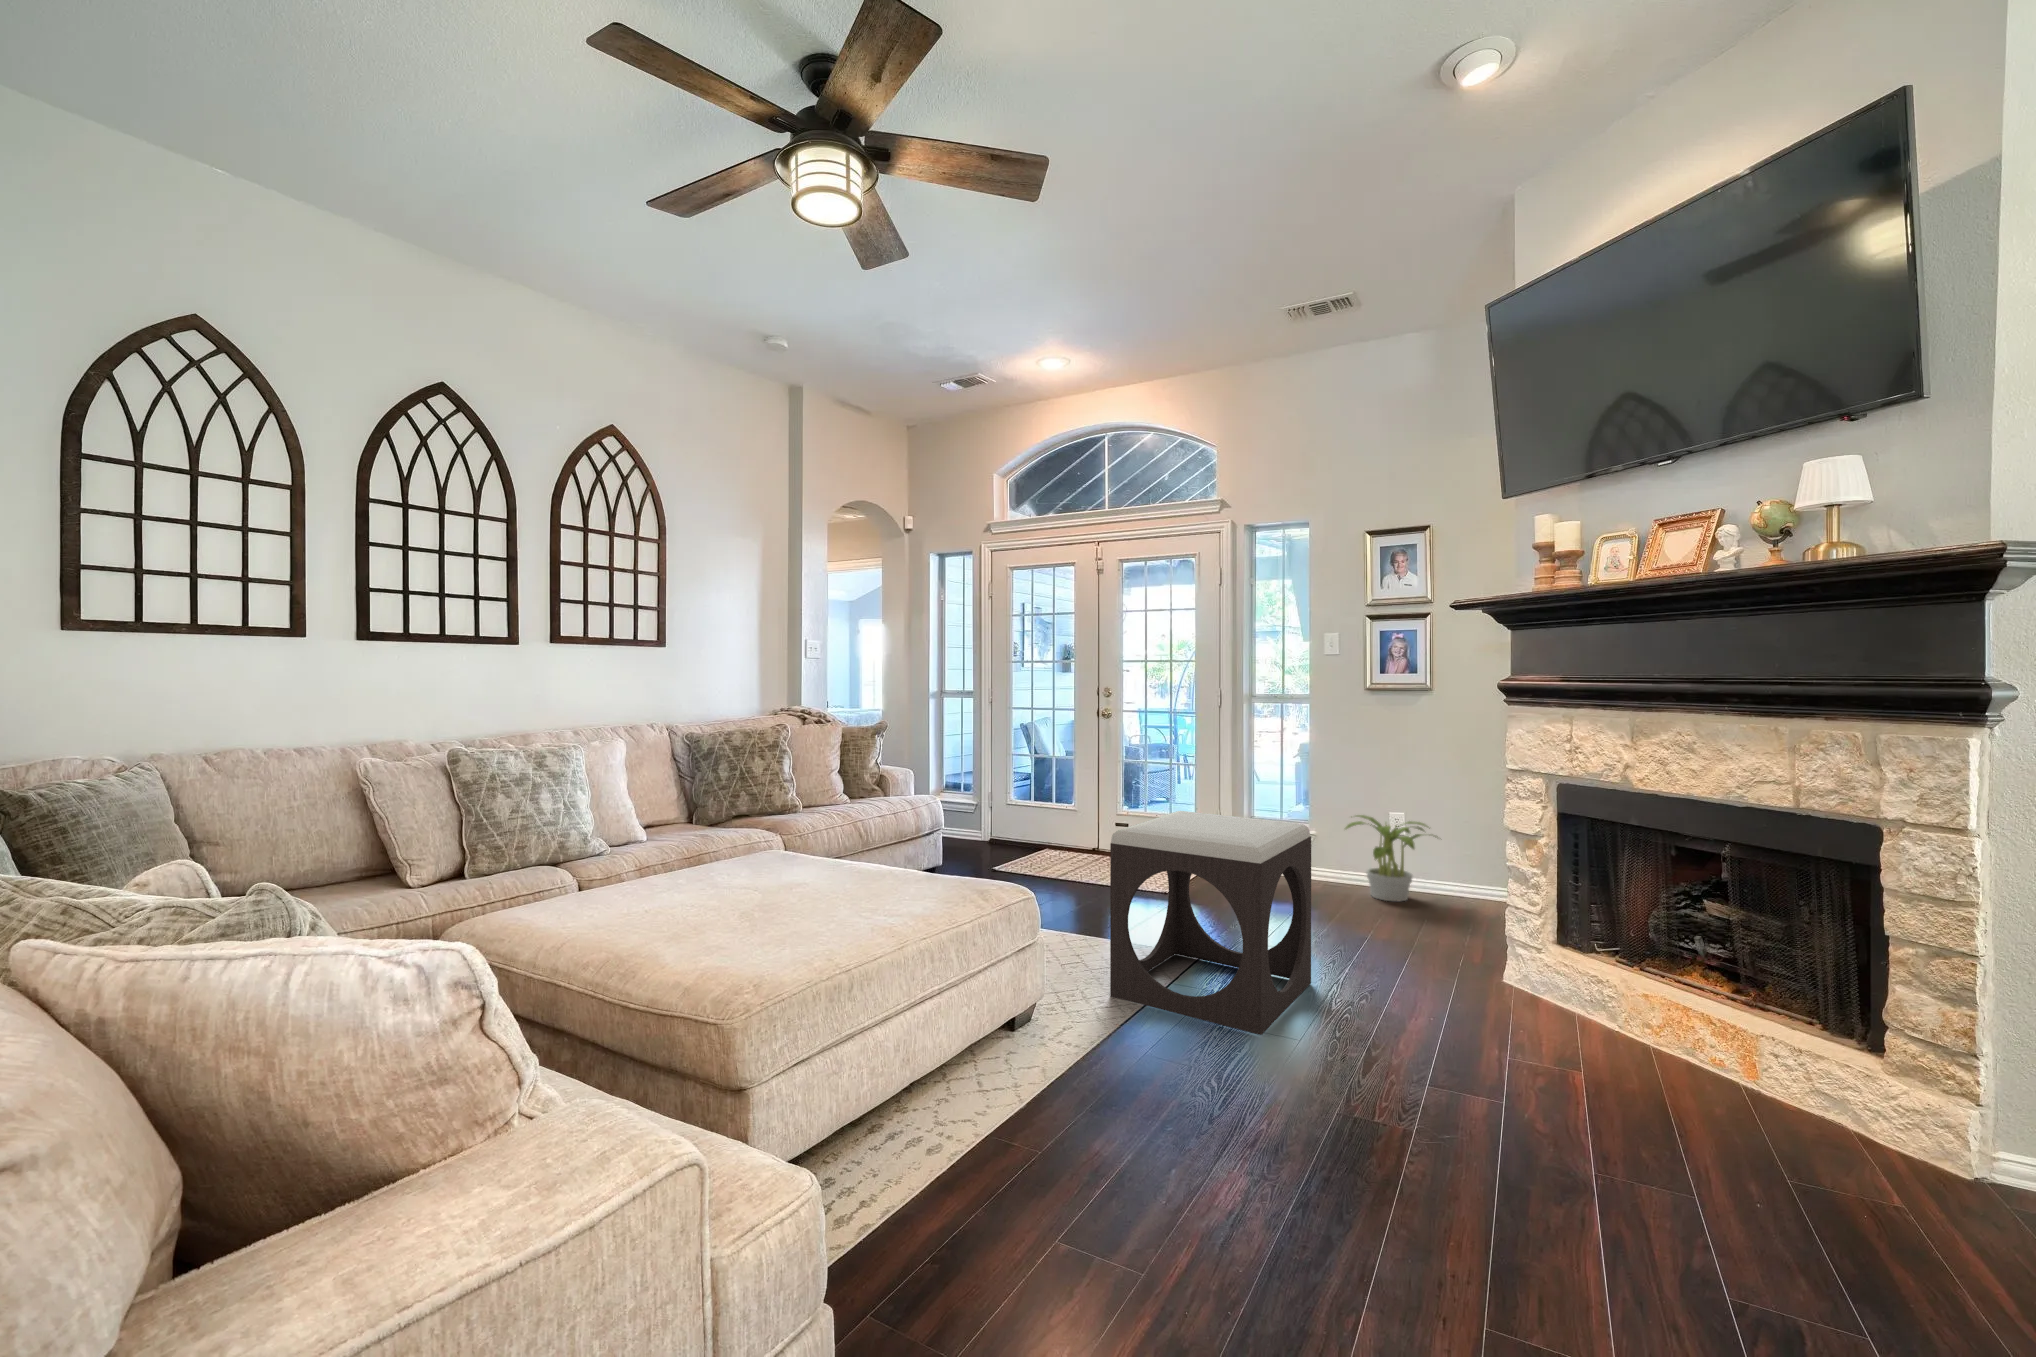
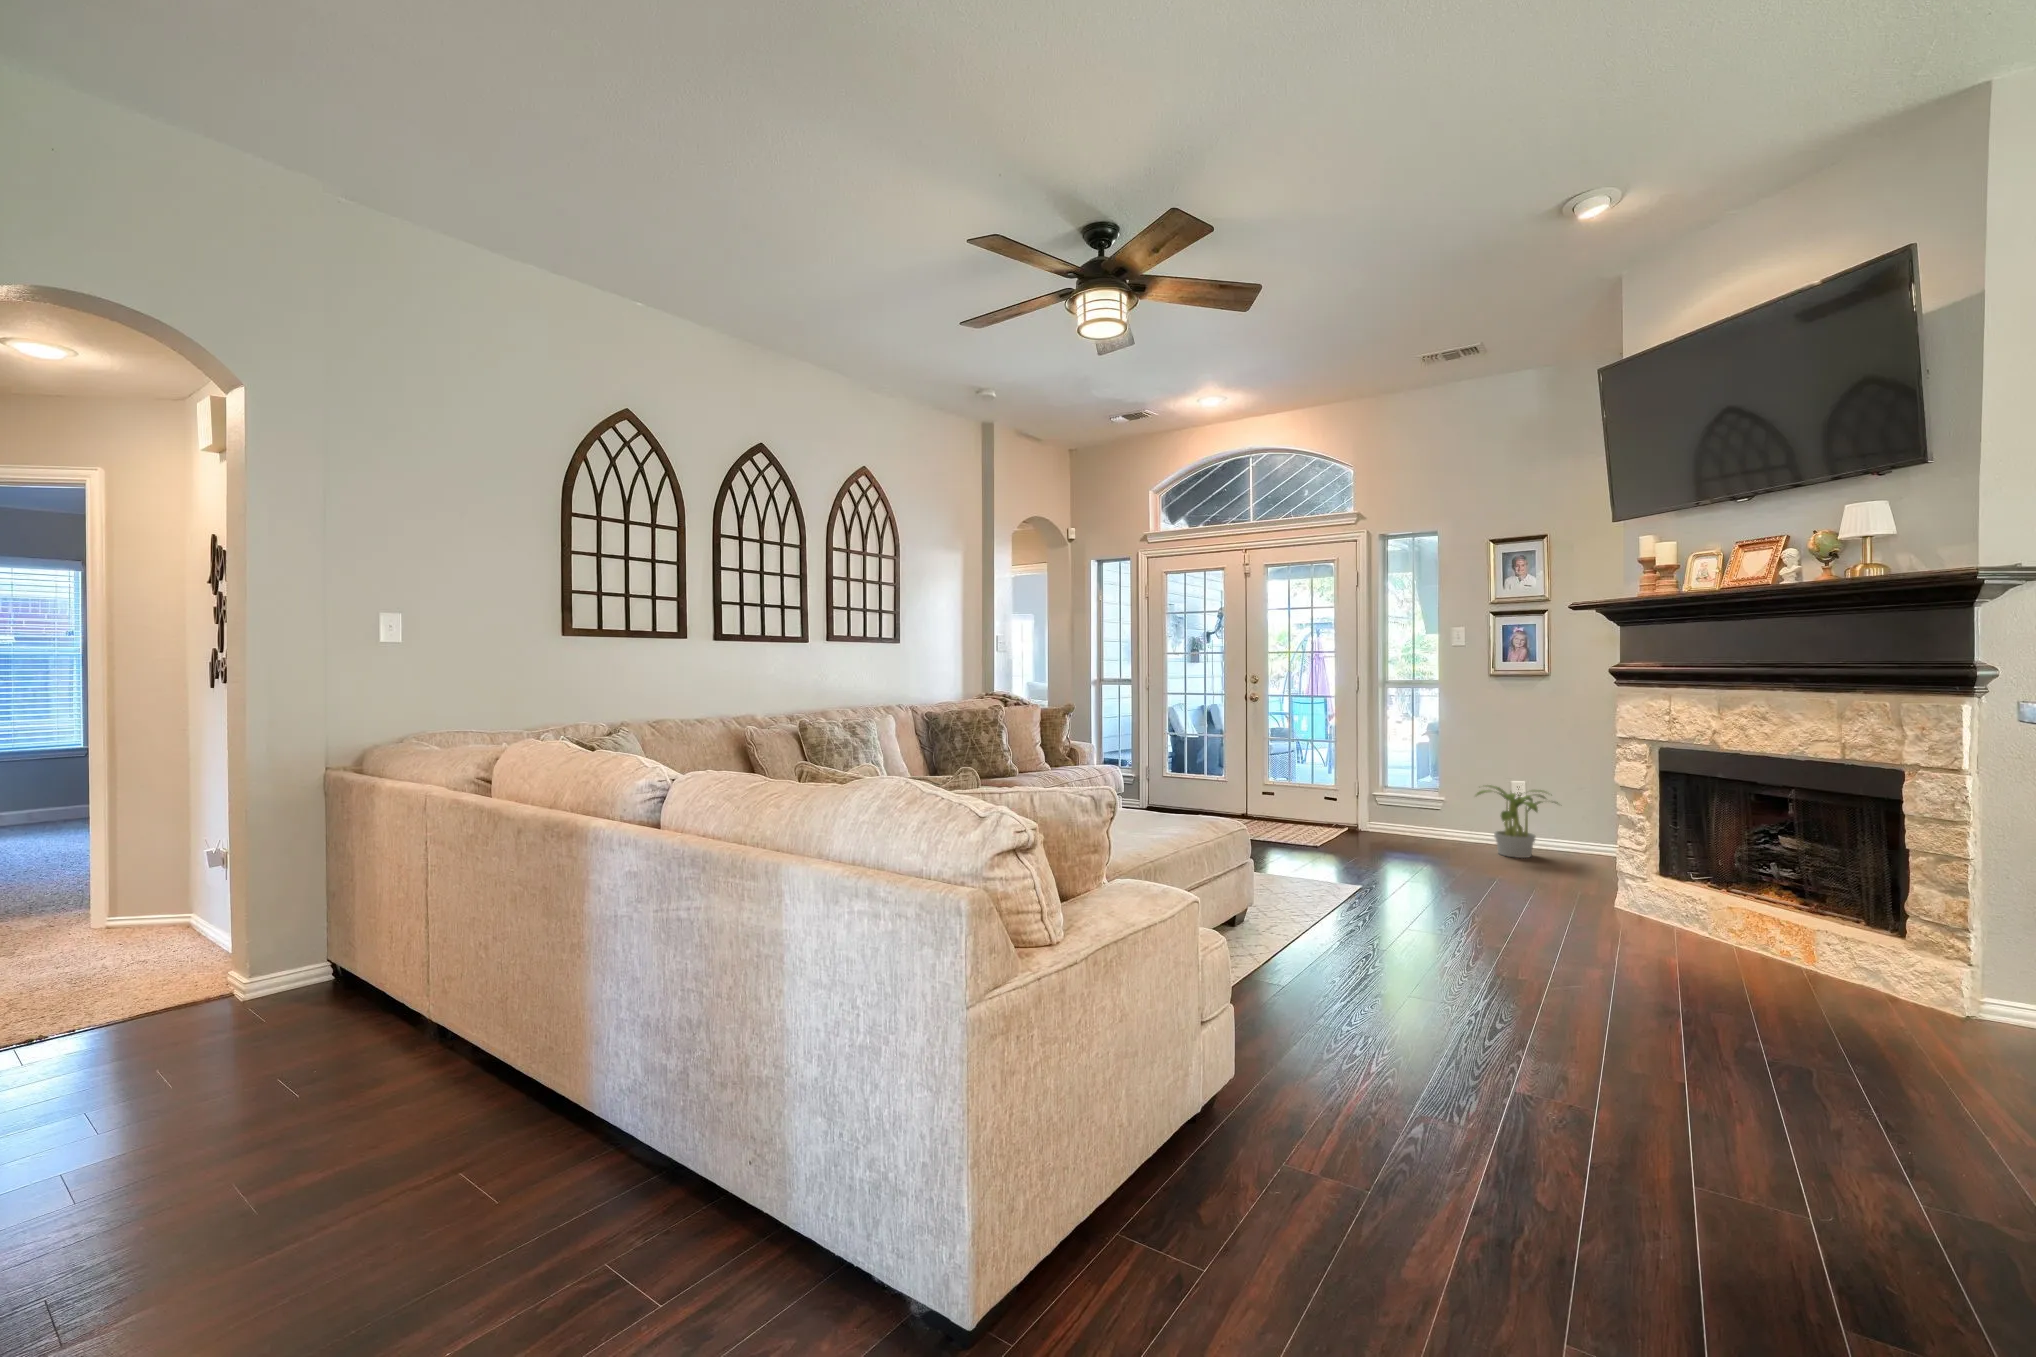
footstool: present [1110,811,1311,1035] -> none [1296,774,1456,935]

